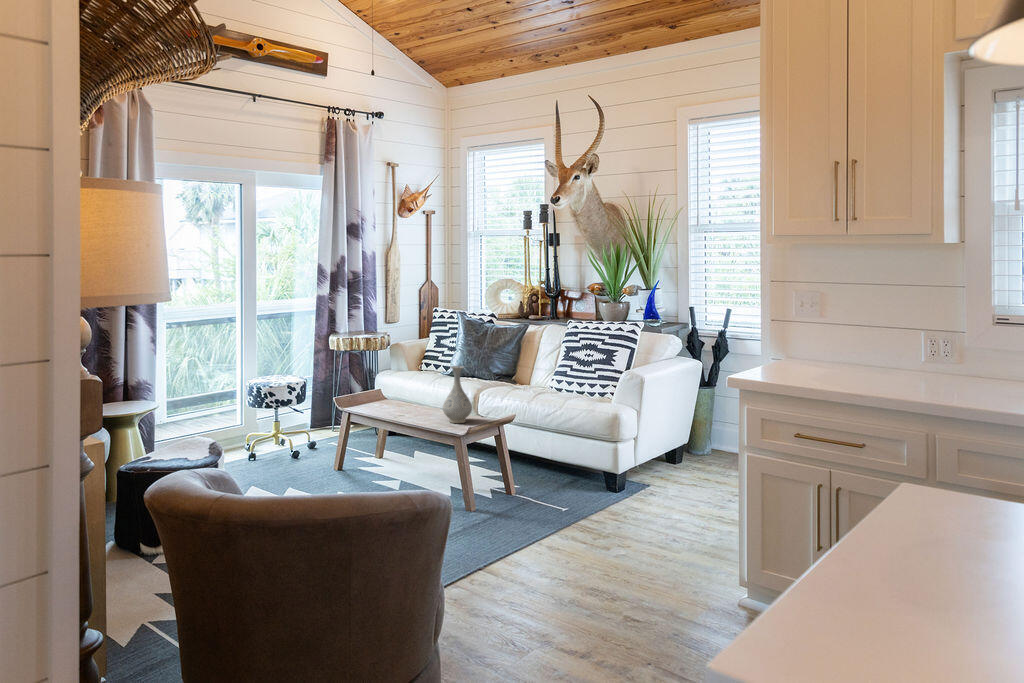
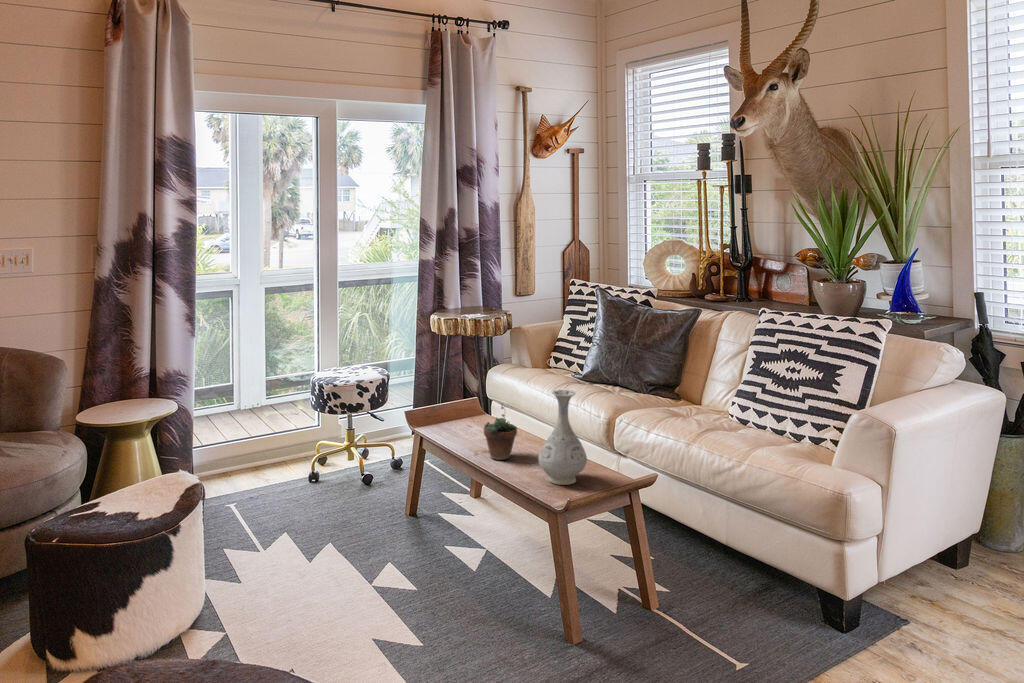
succulent plant: none [402,379,424,416] -> present [484,404,517,460]

